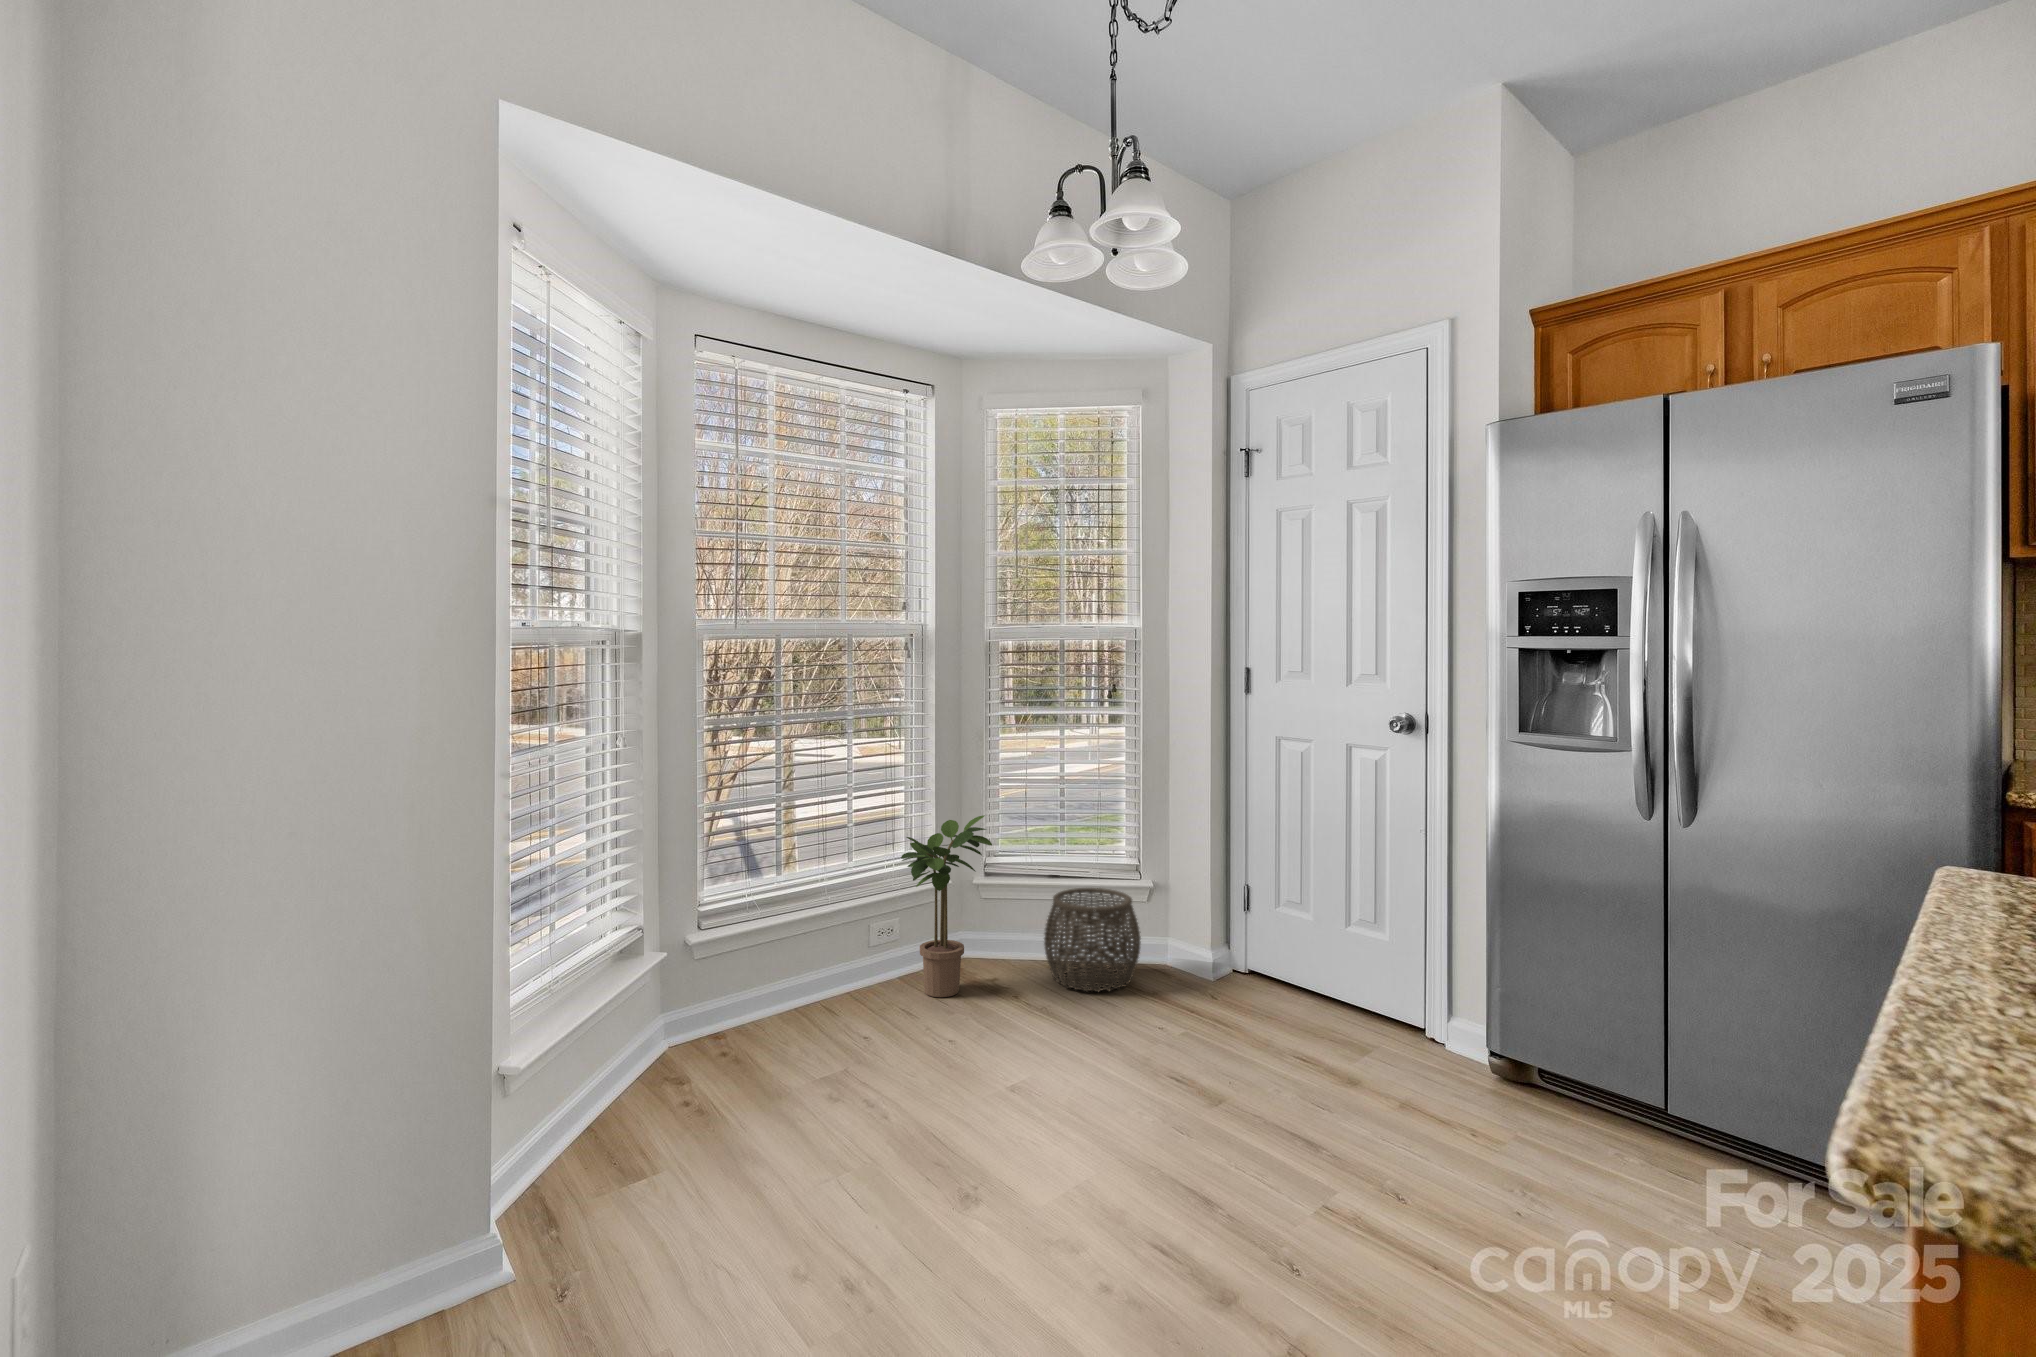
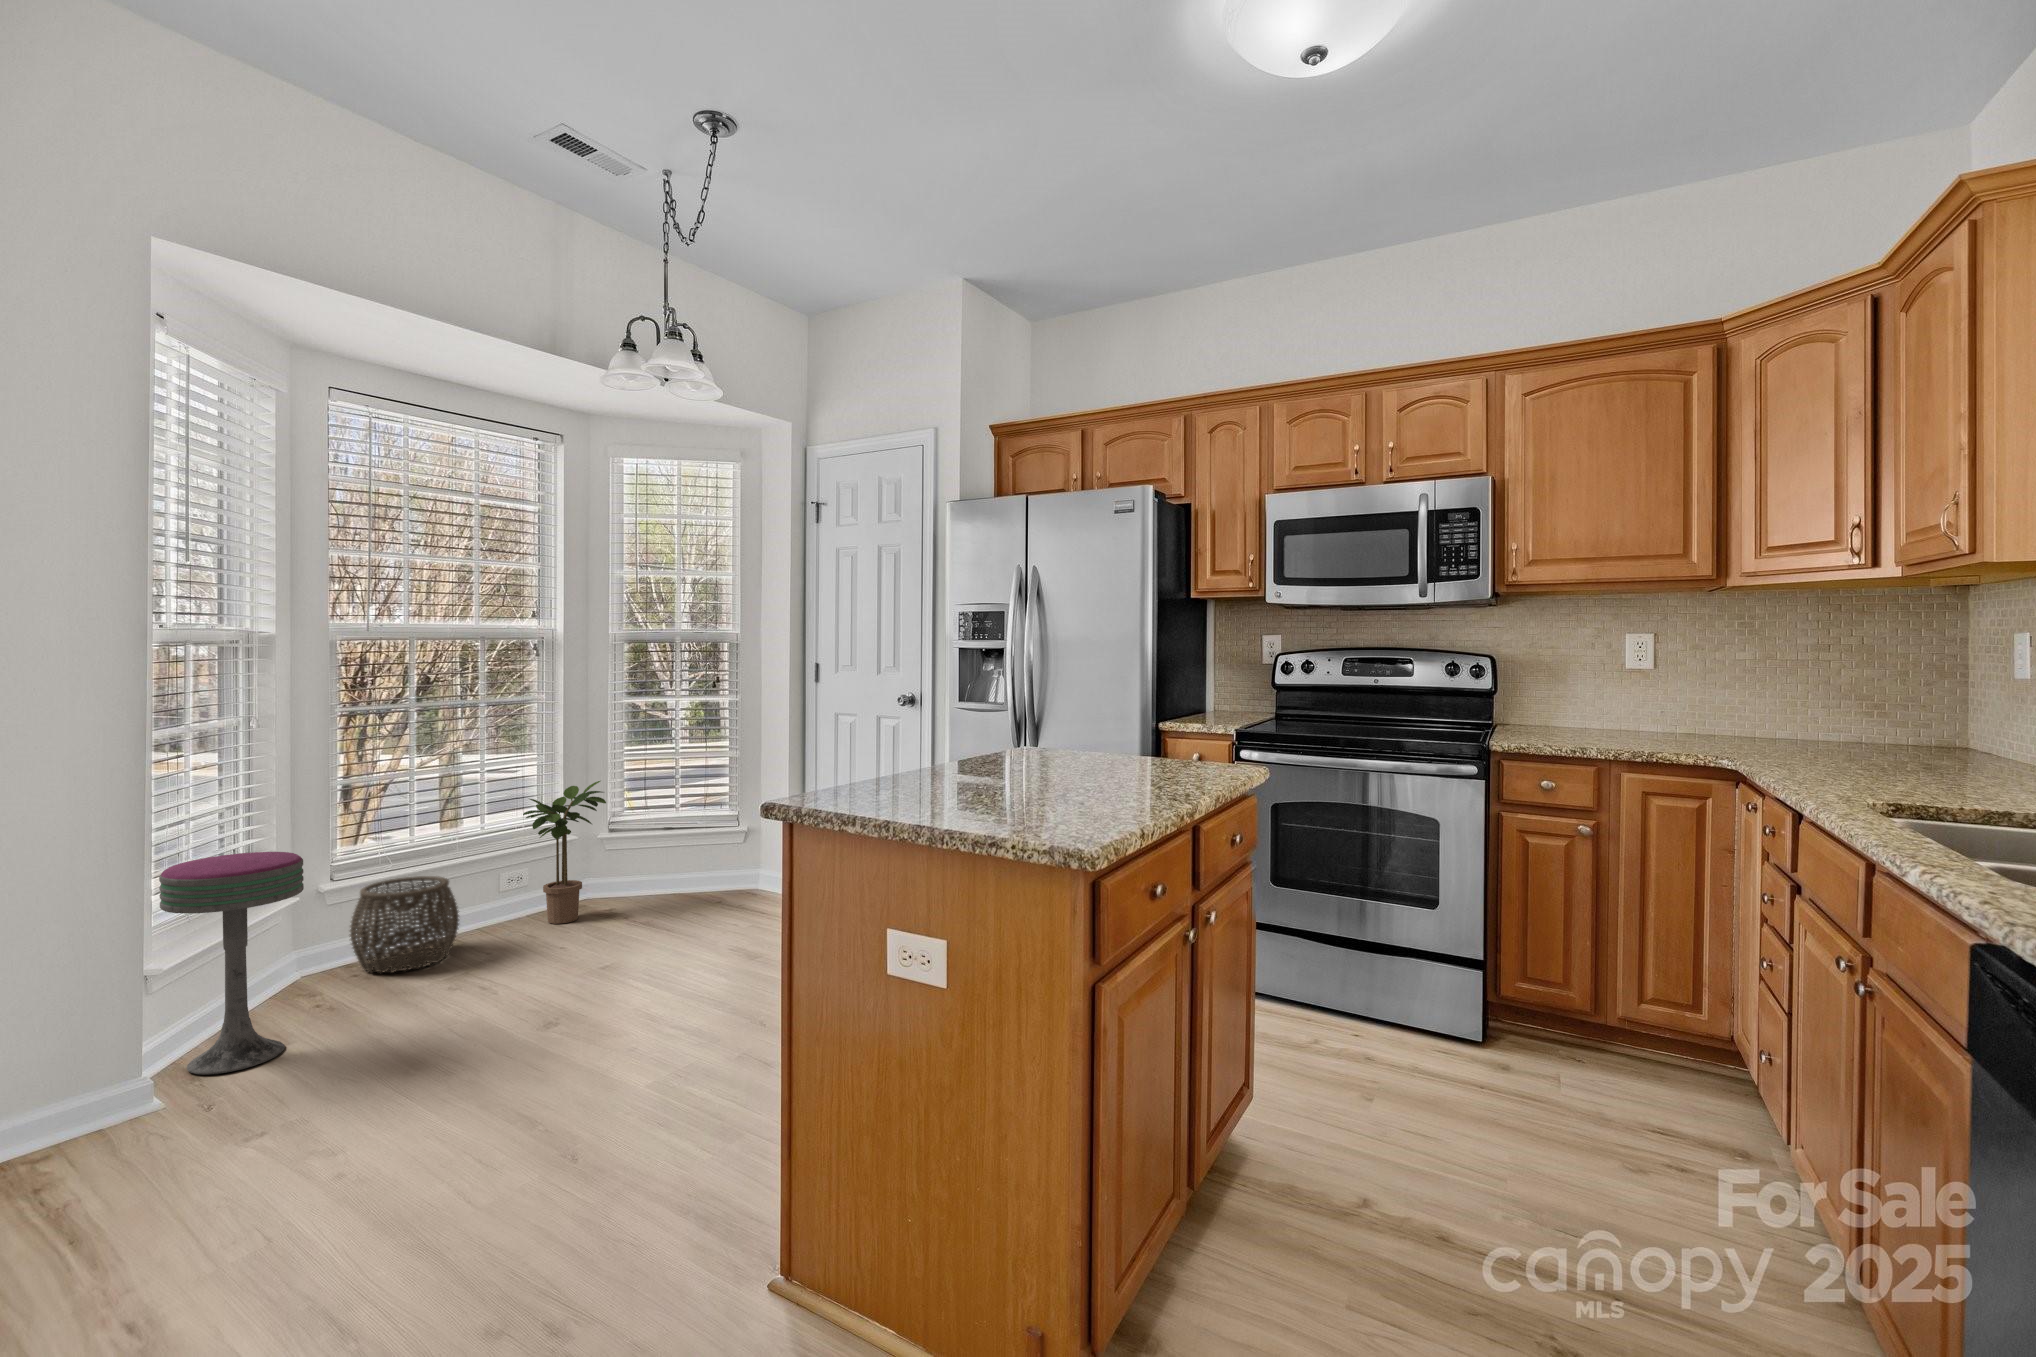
woven basket: present [1044,888,1141,992] -> present [350,876,459,973]
bar stool: none [523,913,680,1217] -> present [159,852,304,1075]

